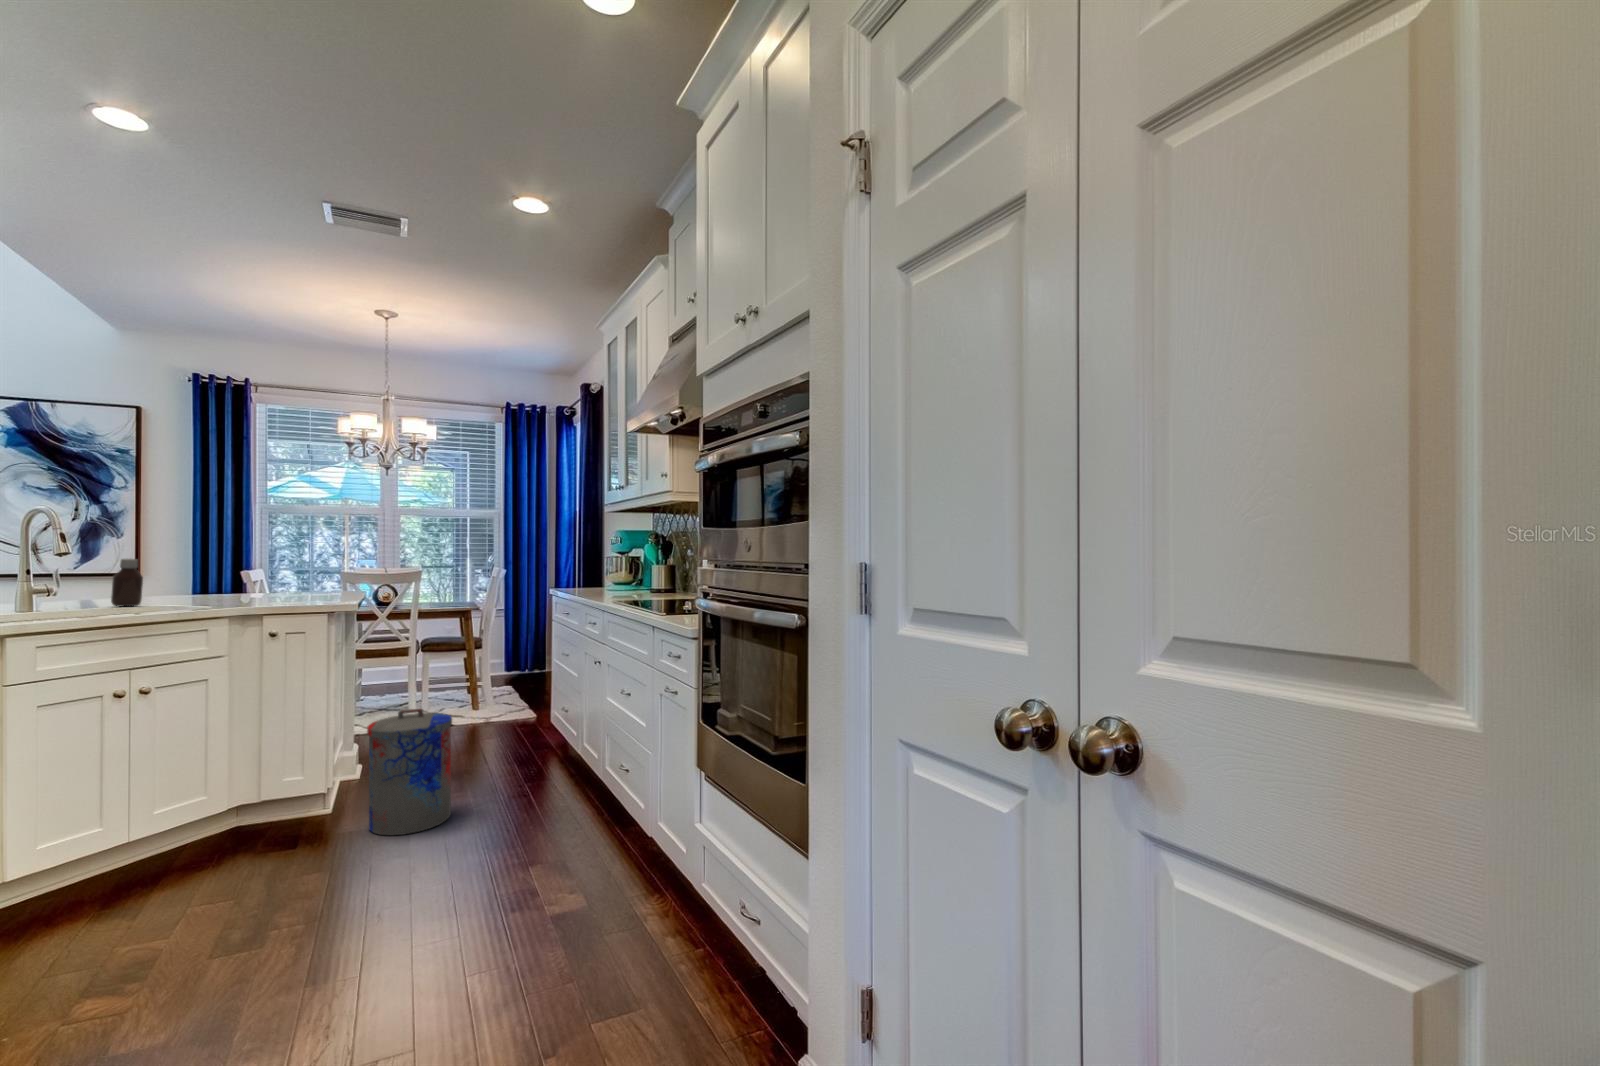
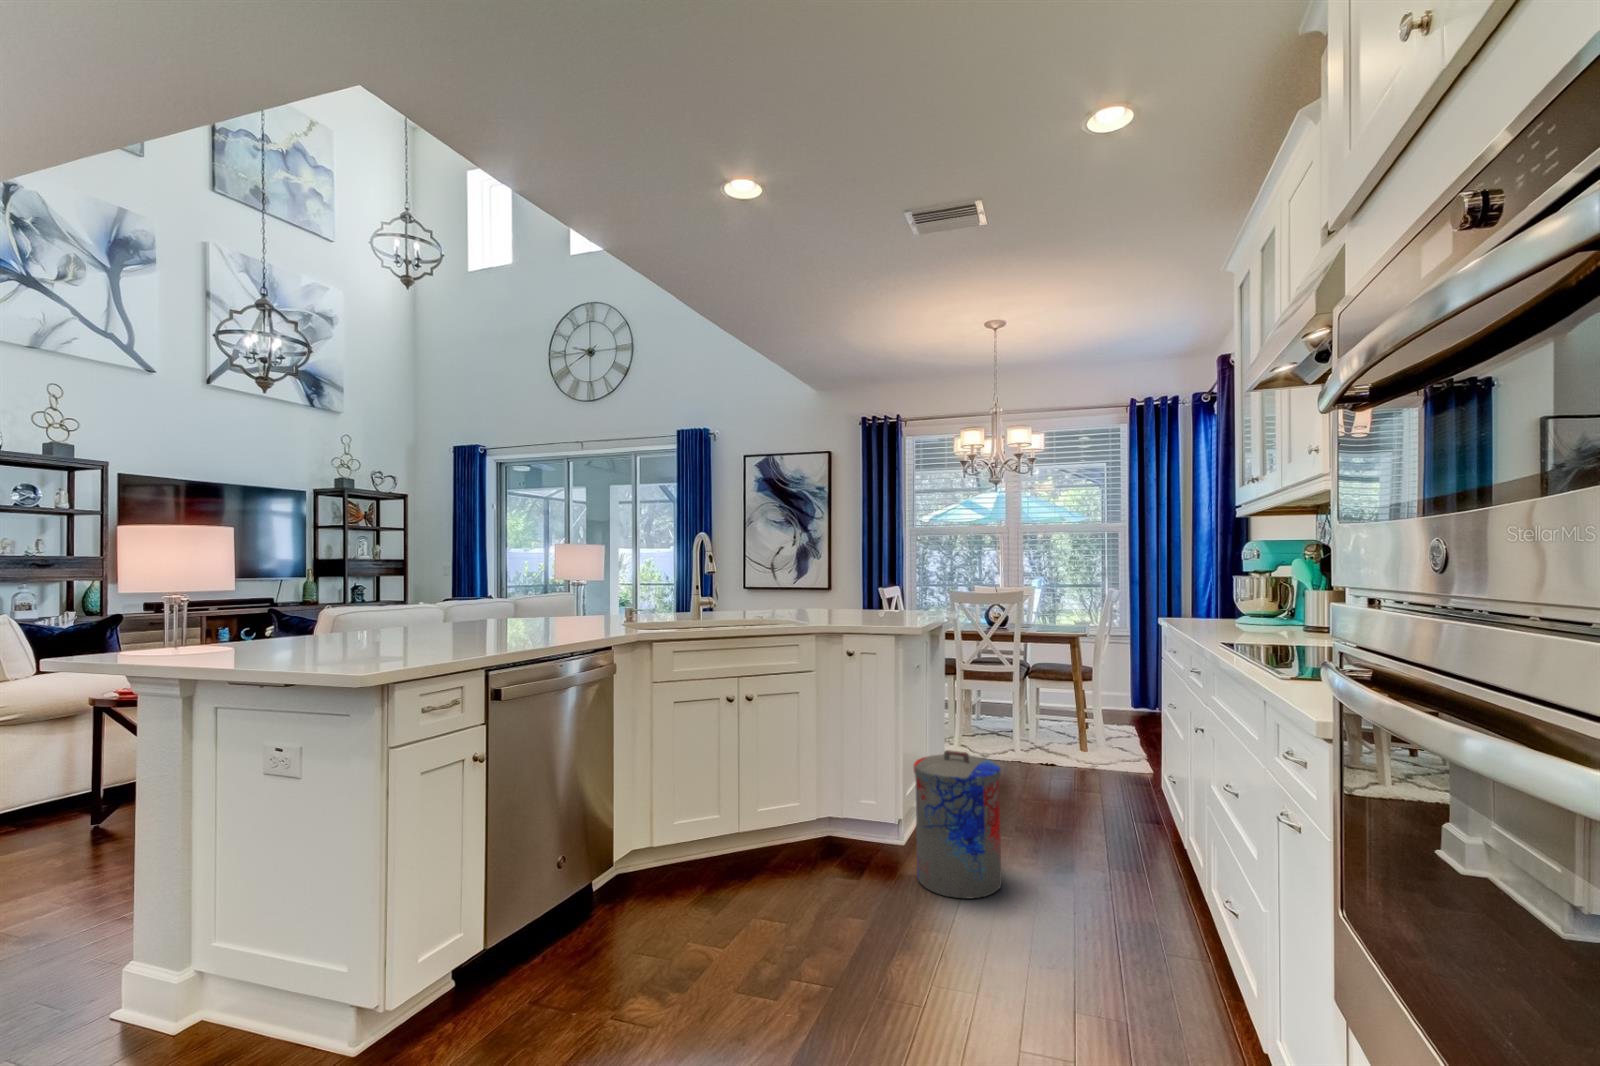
bottle: present [111,559,143,606] -> none [745,576,764,617]

